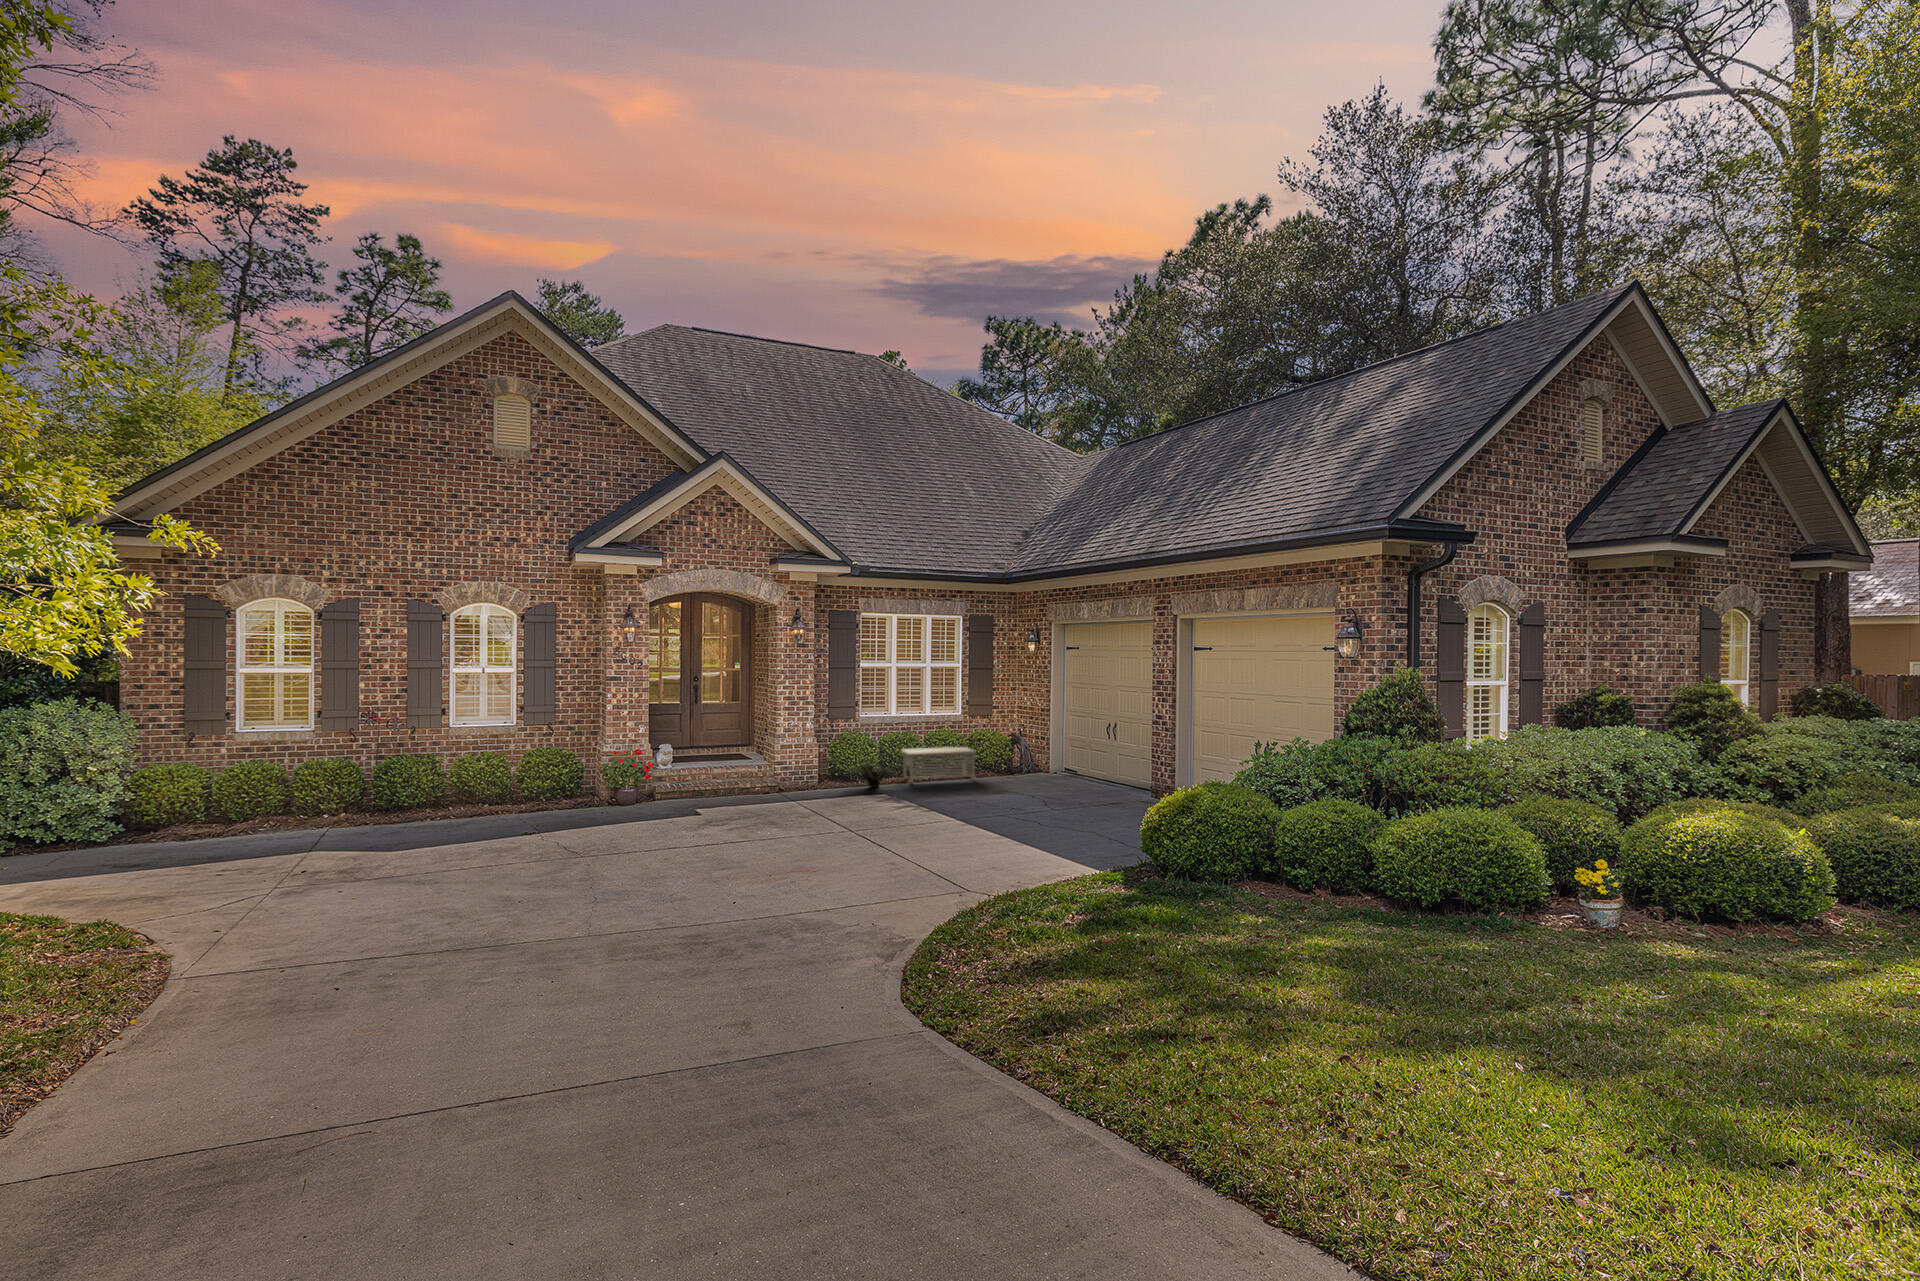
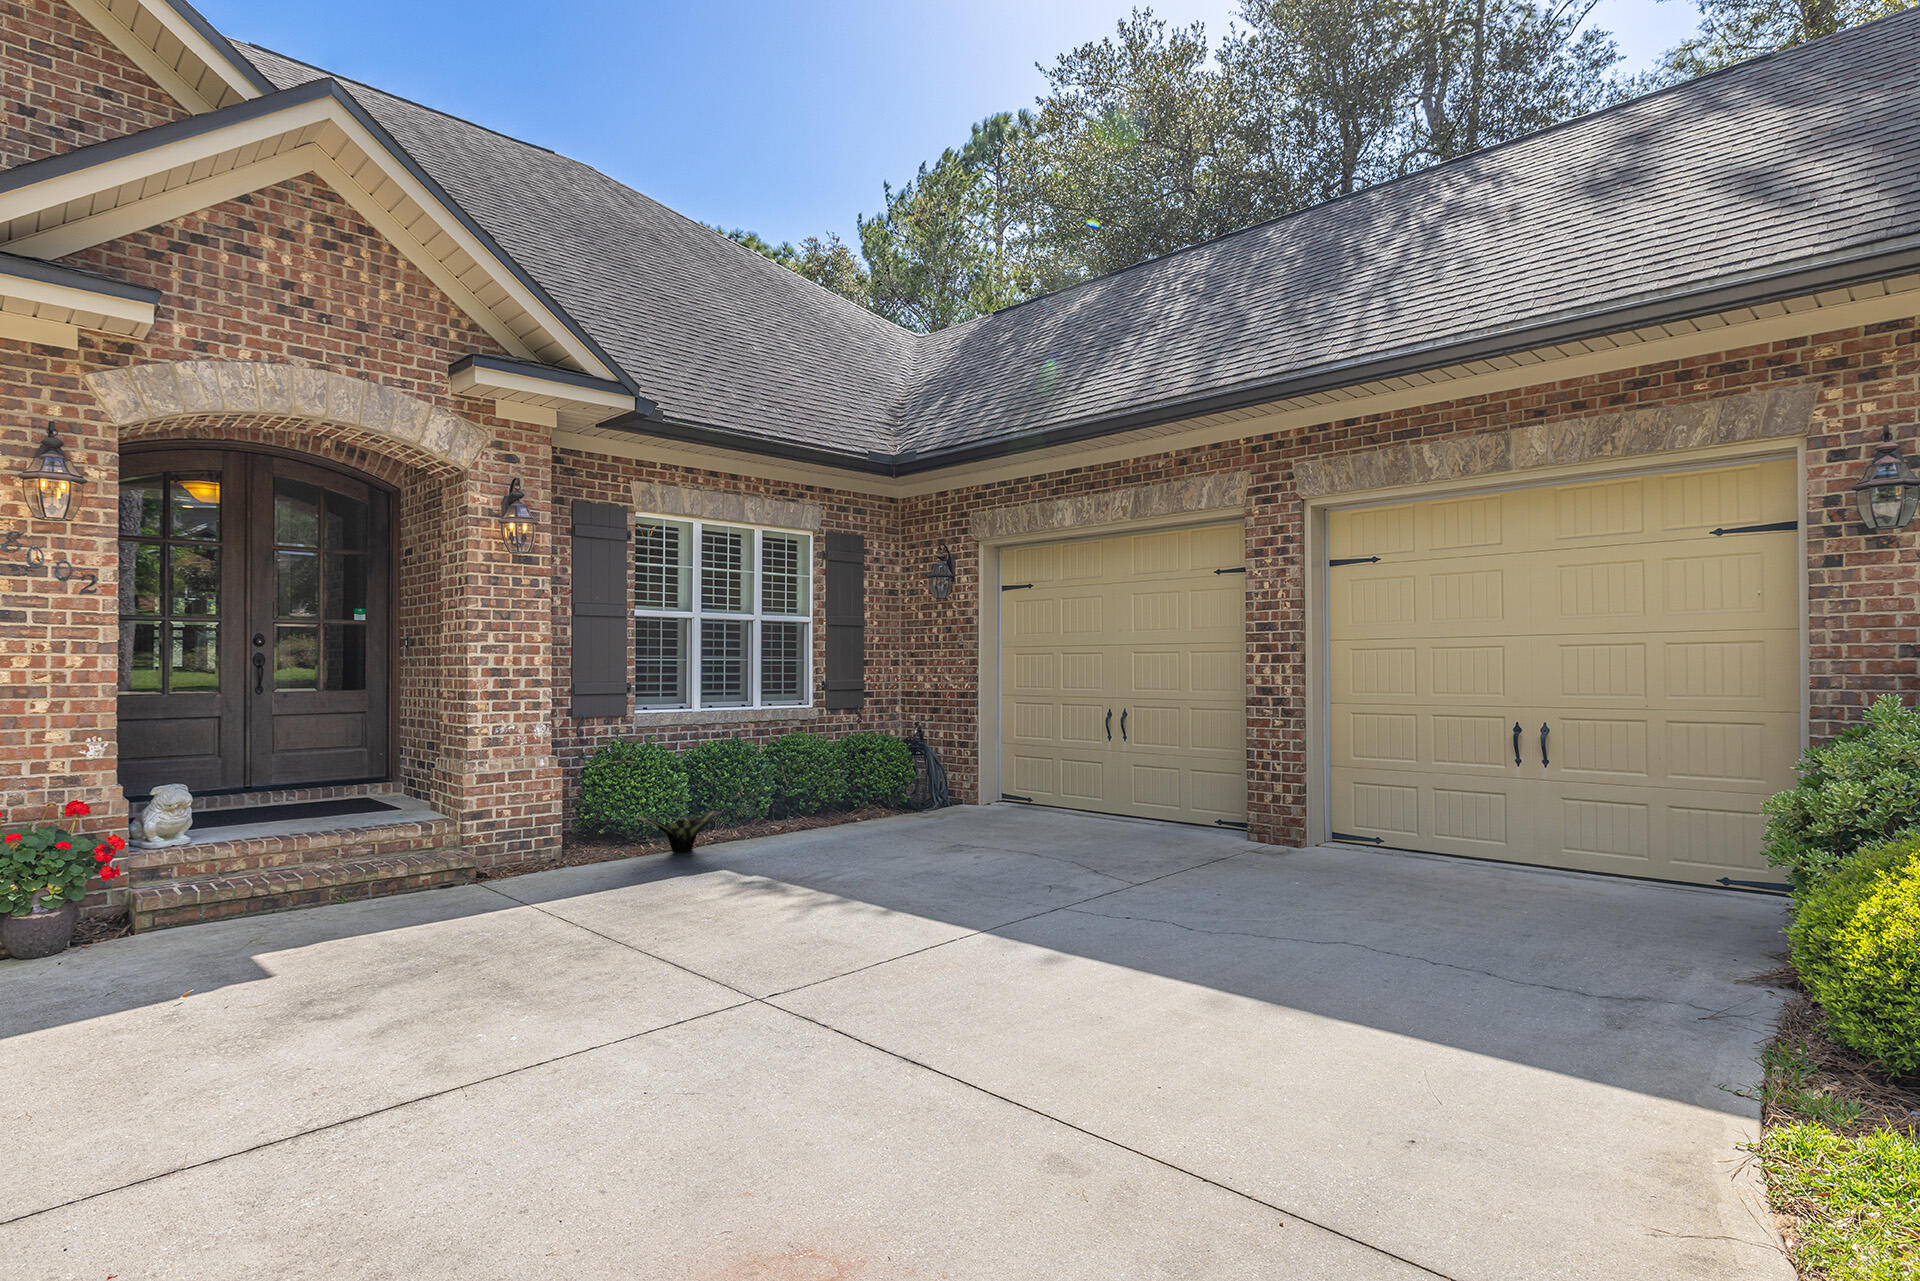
storage bench: present [901,747,976,783] -> none [720,763,867,838]

